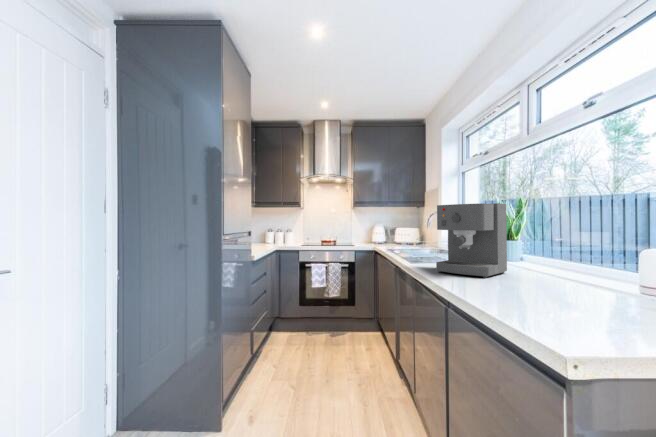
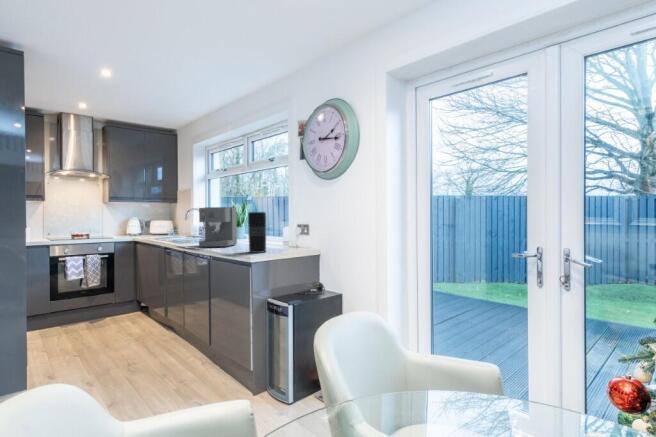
vase: none [537,206,592,311] -> present [248,212,266,253]

